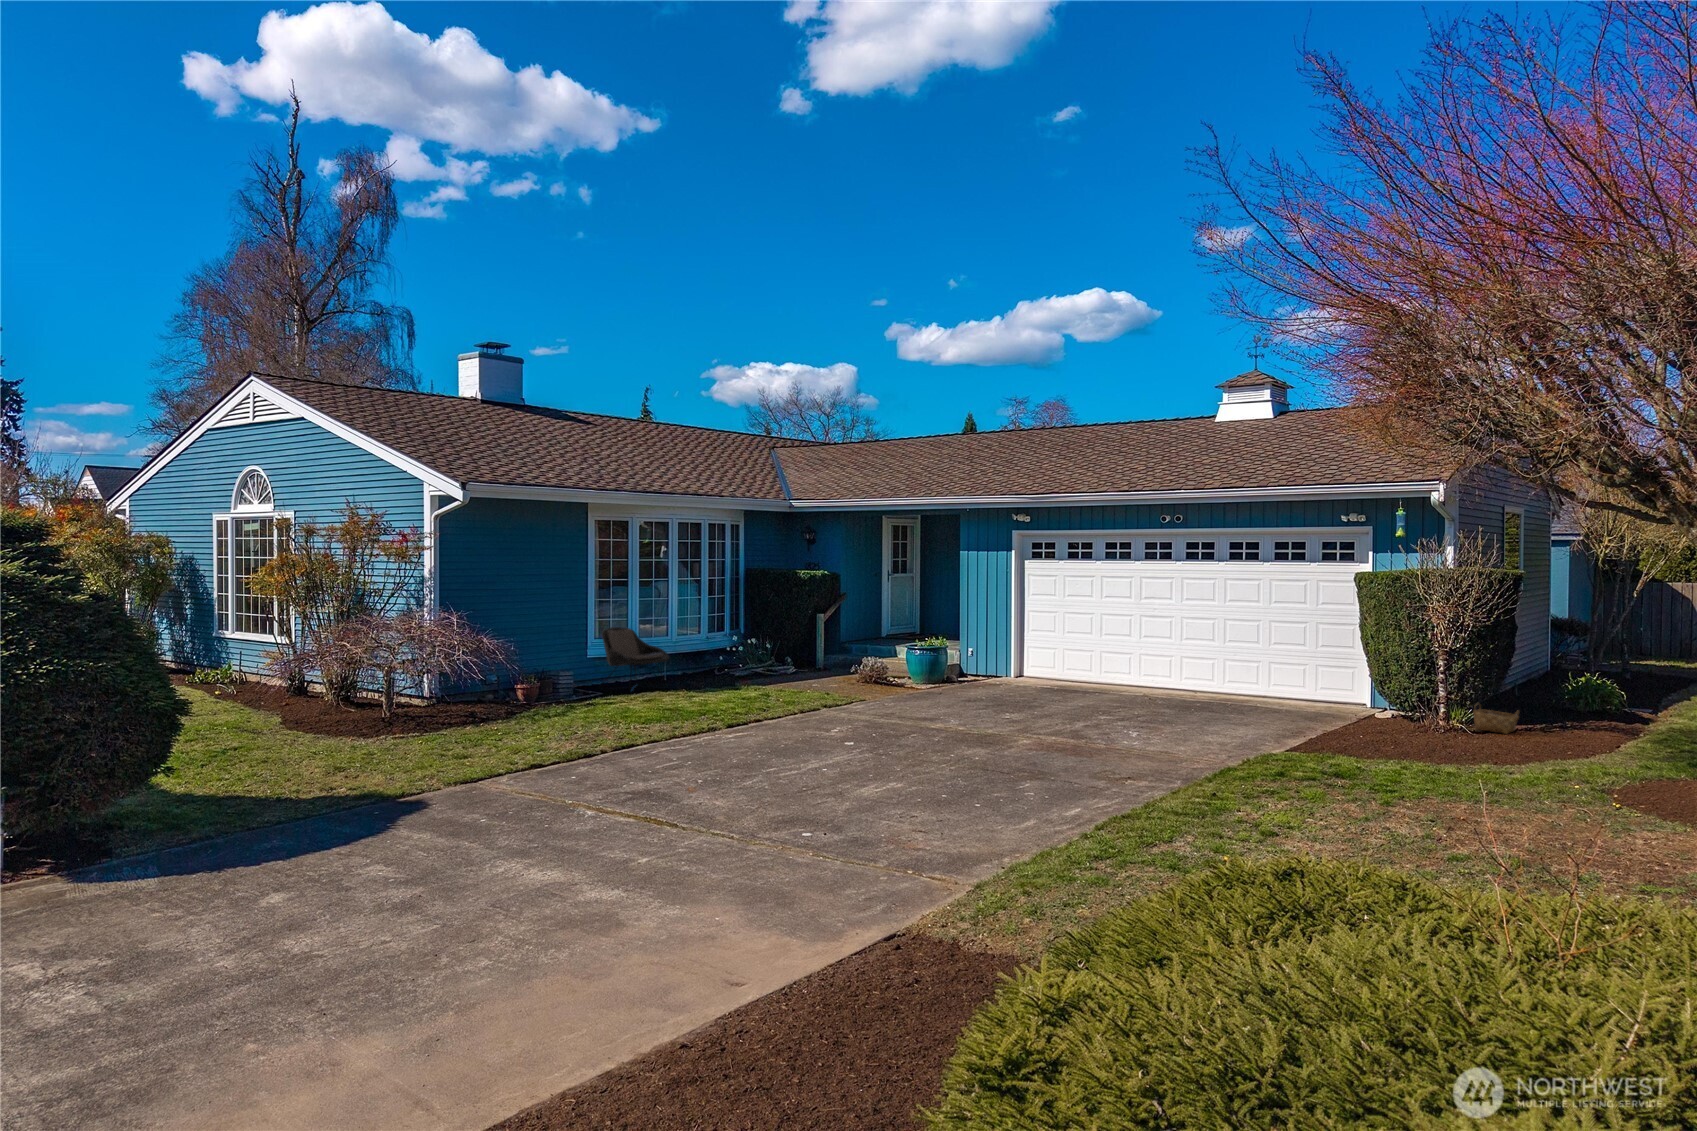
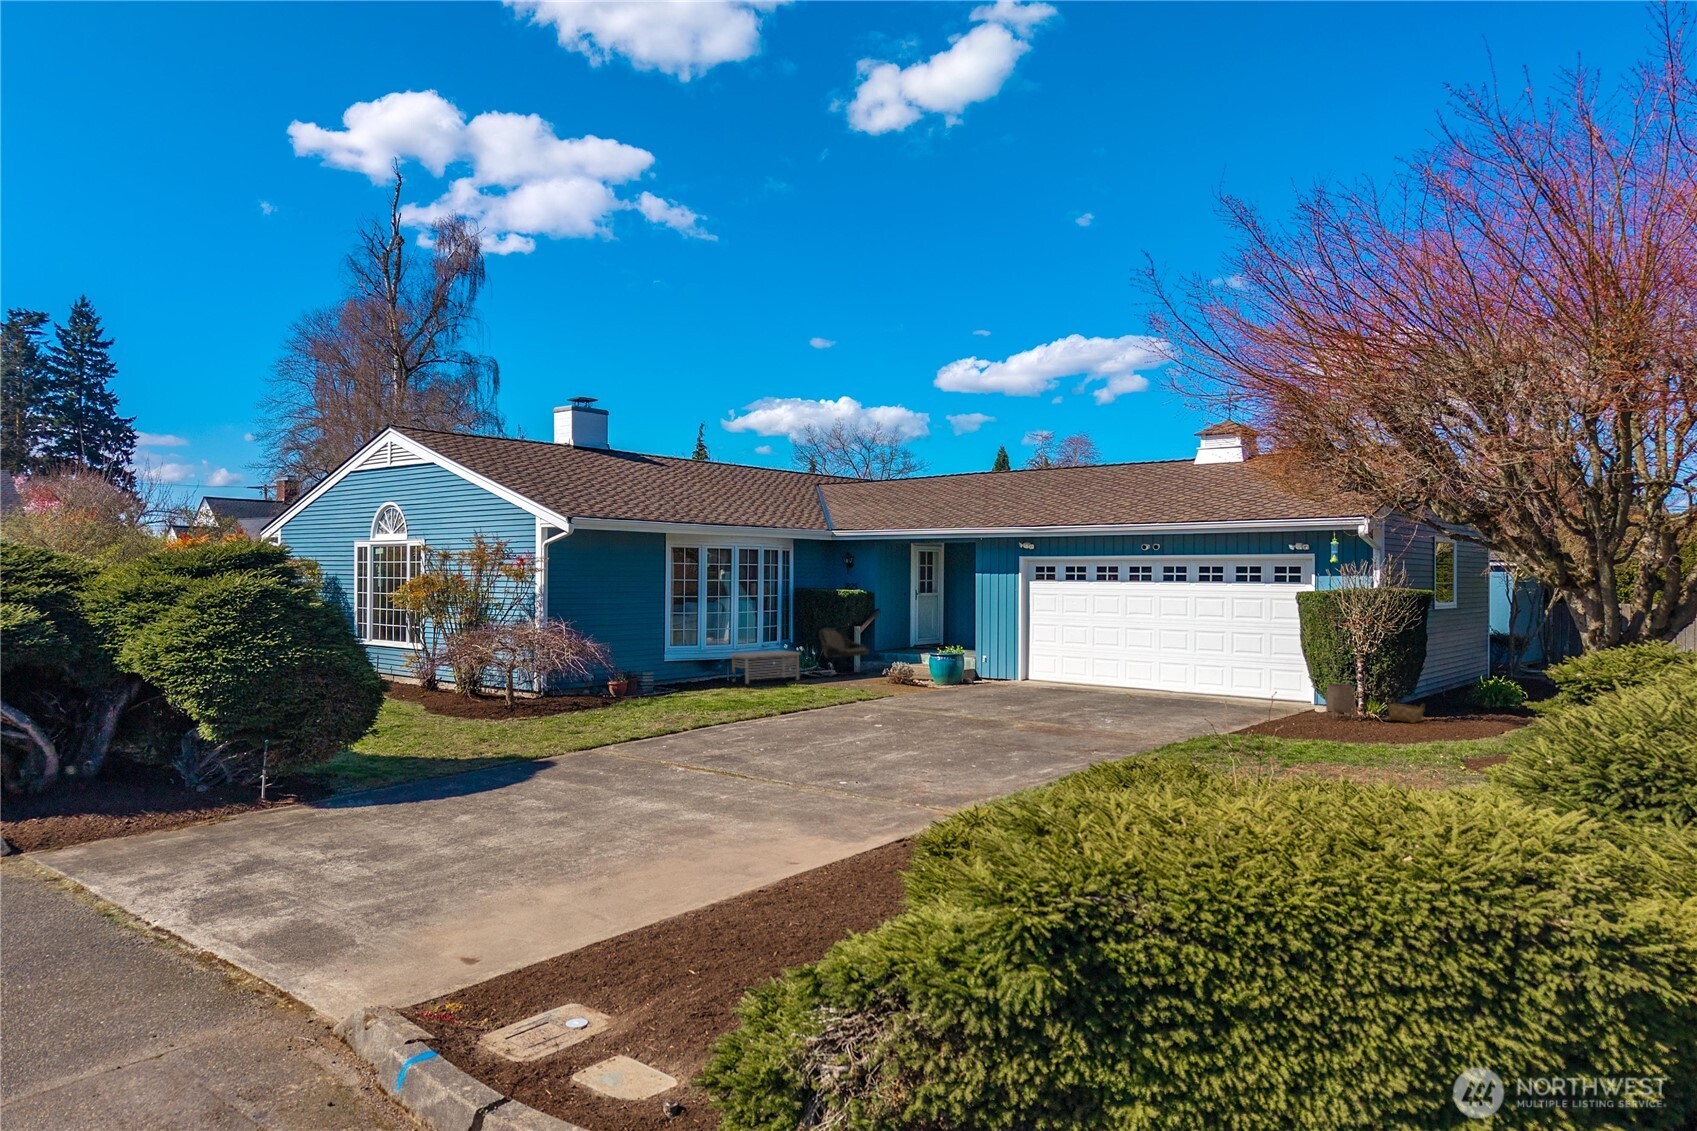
lounge chair: present [601,627,669,692] -> present [819,628,869,678]
storage bench: none [668,643,753,684] -> present [731,651,800,684]
planter: none [1395,685,1433,729] -> present [1326,684,1356,719]

